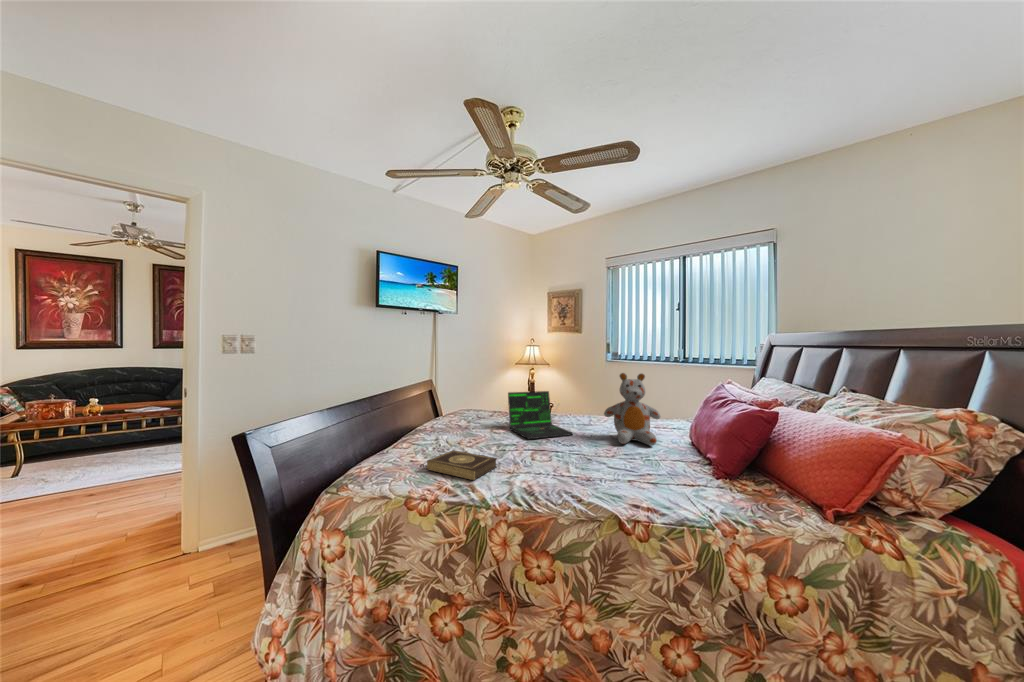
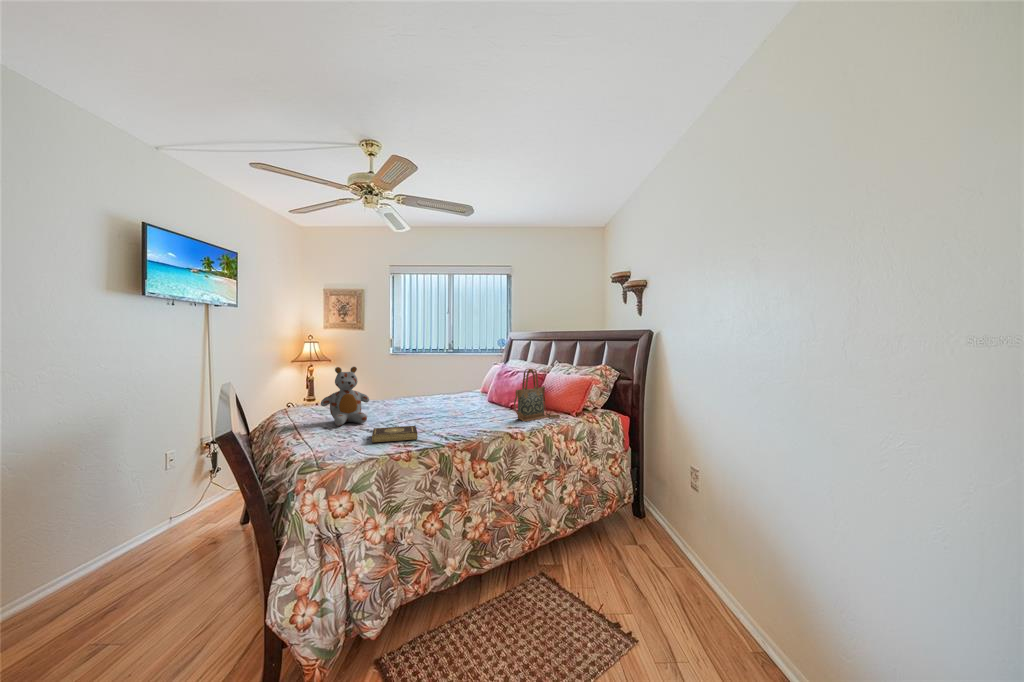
stuffed bear: present [604,373,661,446] -> present [321,367,369,426]
laptop: present [508,391,573,439] -> none [371,380,427,416]
handbag: none [662,394,785,507] -> present [514,369,560,421]

